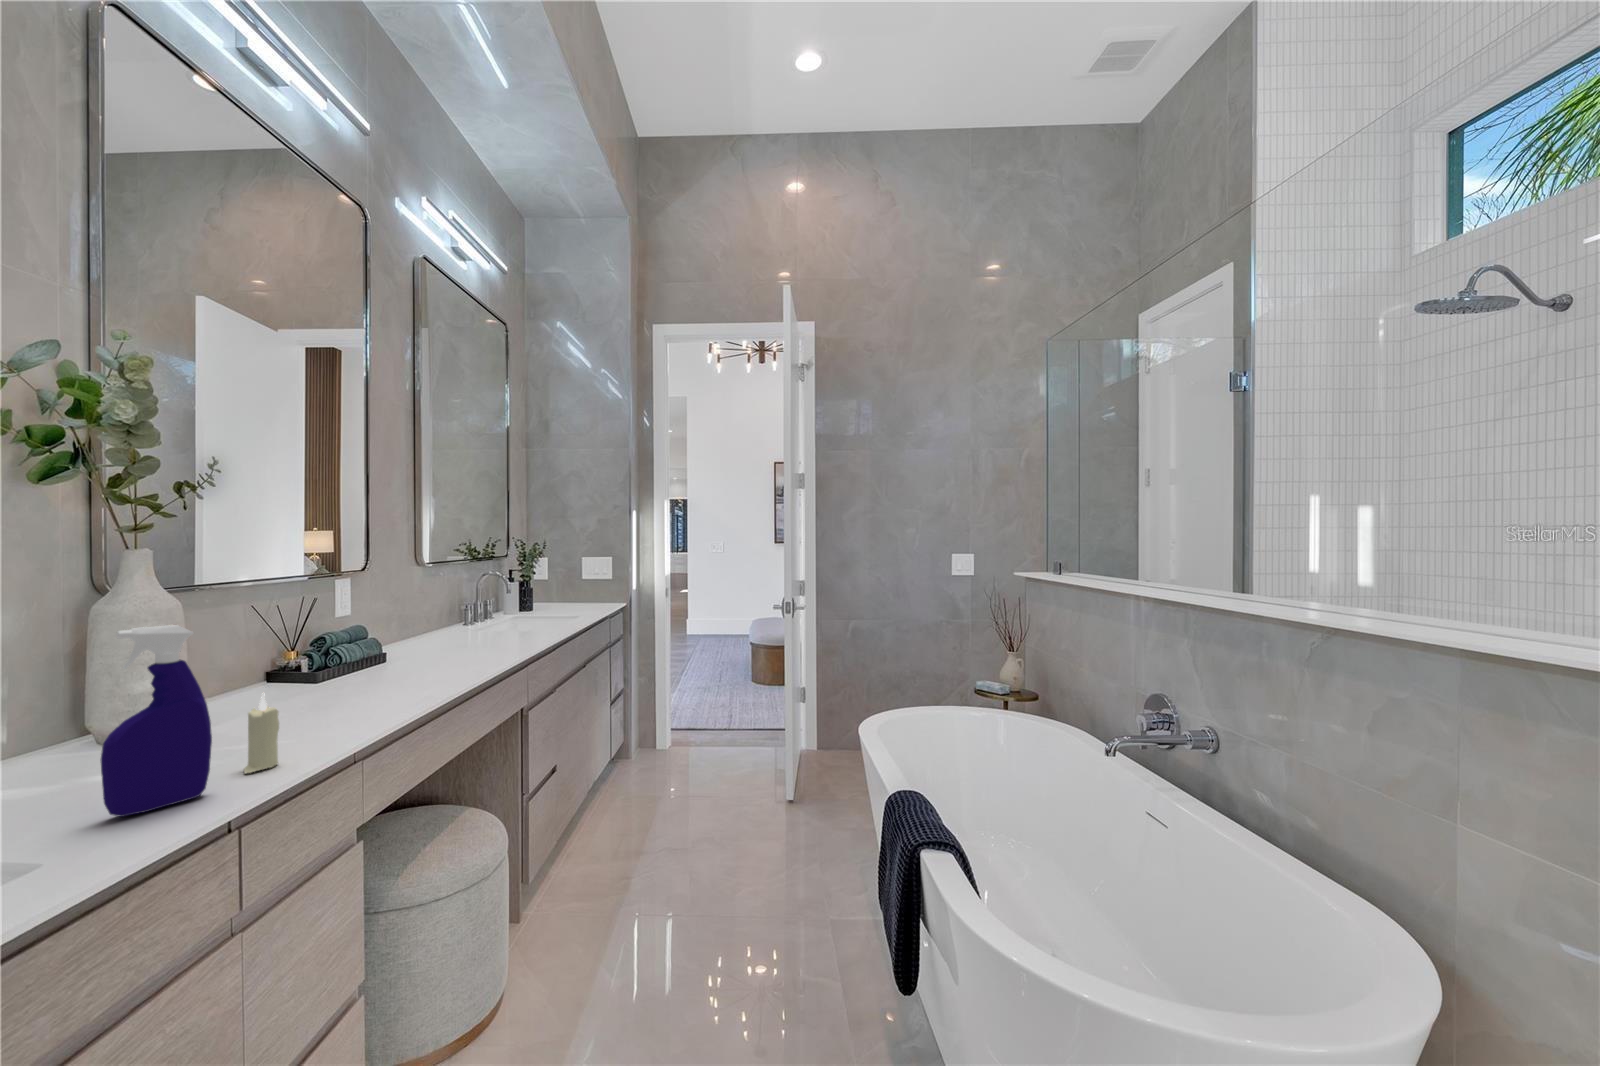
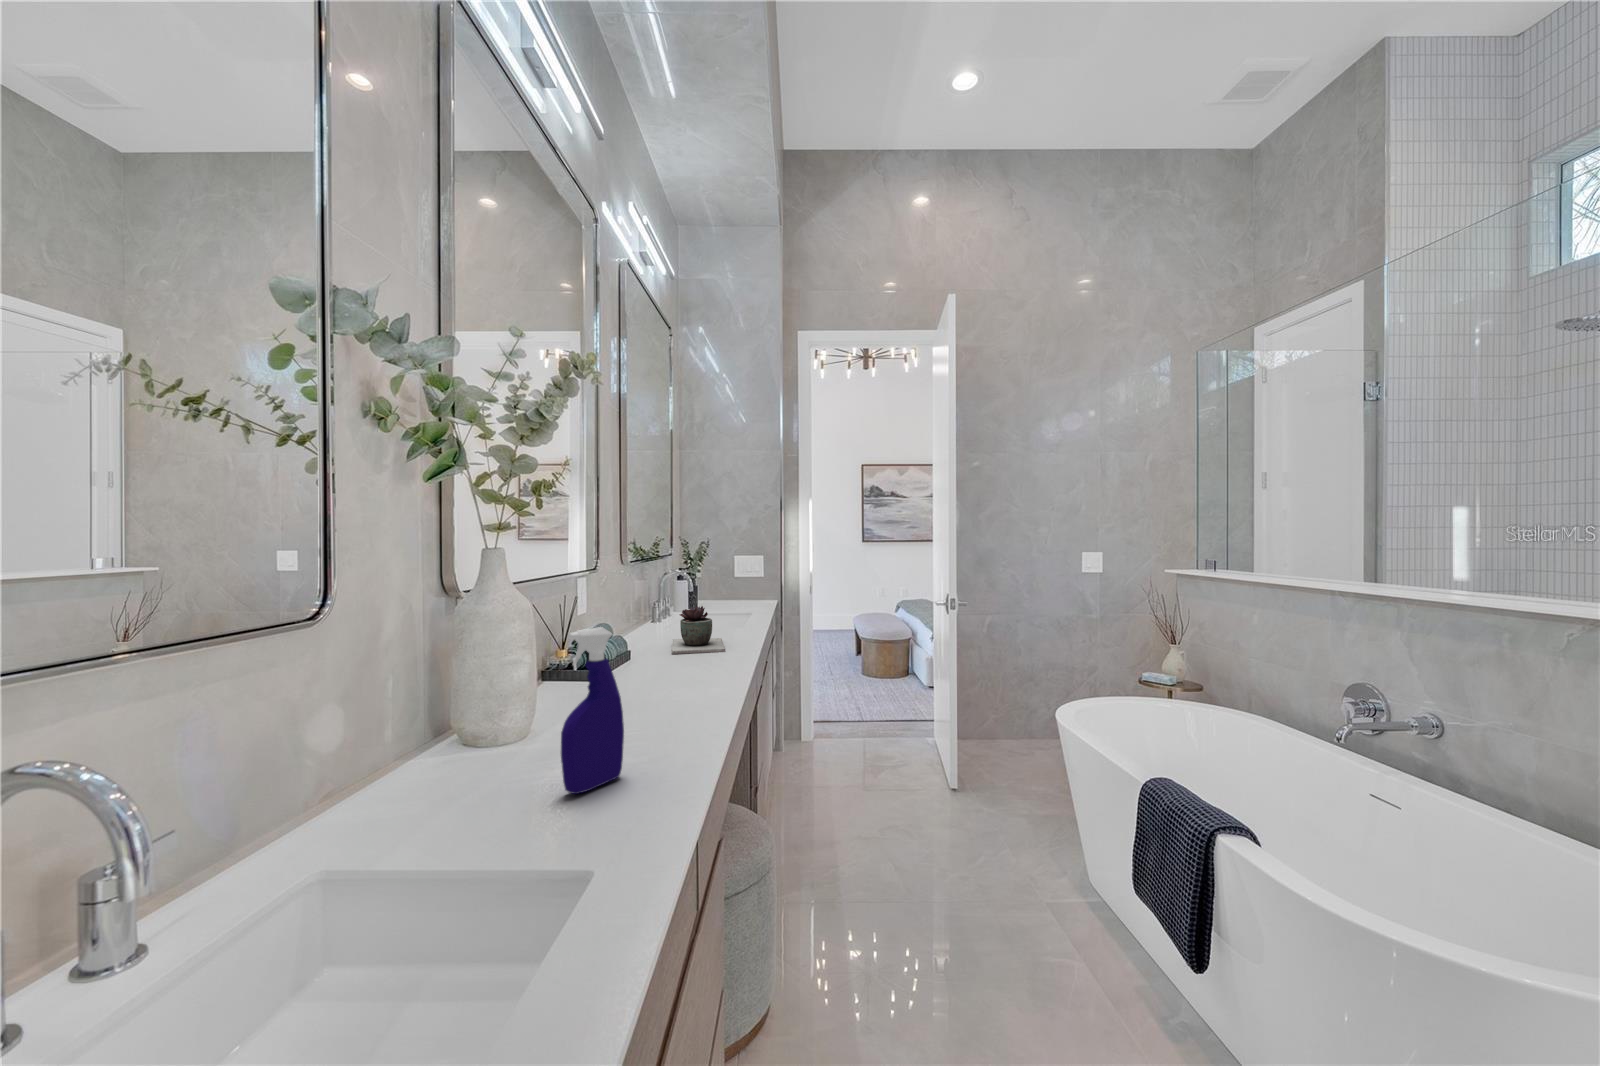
succulent plant: none [440,606,514,659] -> present [672,606,725,654]
candle: present [244,694,279,773] -> none [626,686,649,758]

